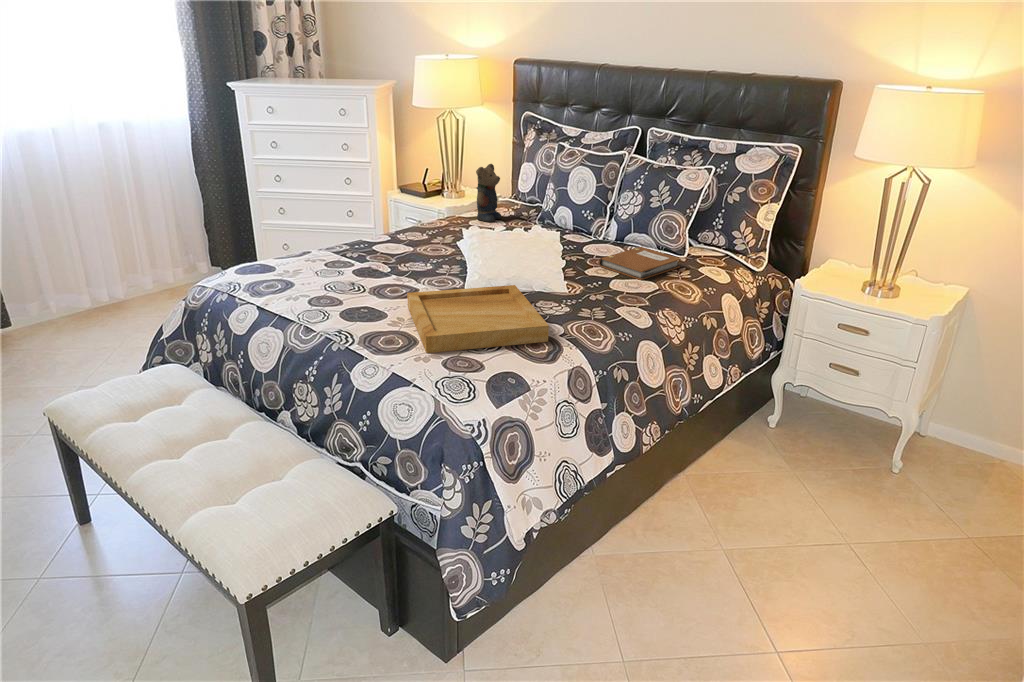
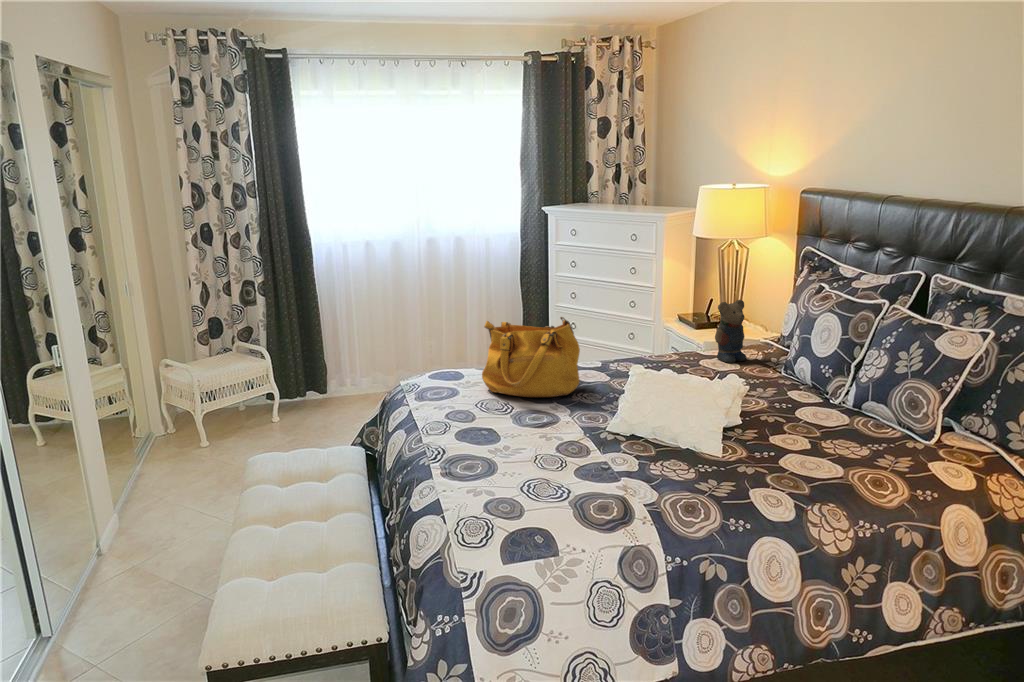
handbag: none [300,192,401,278] -> present [482,317,580,397]
notebook: present [599,247,681,280] -> none [796,420,910,461]
tray: present [407,285,549,353] -> none [489,421,647,506]

